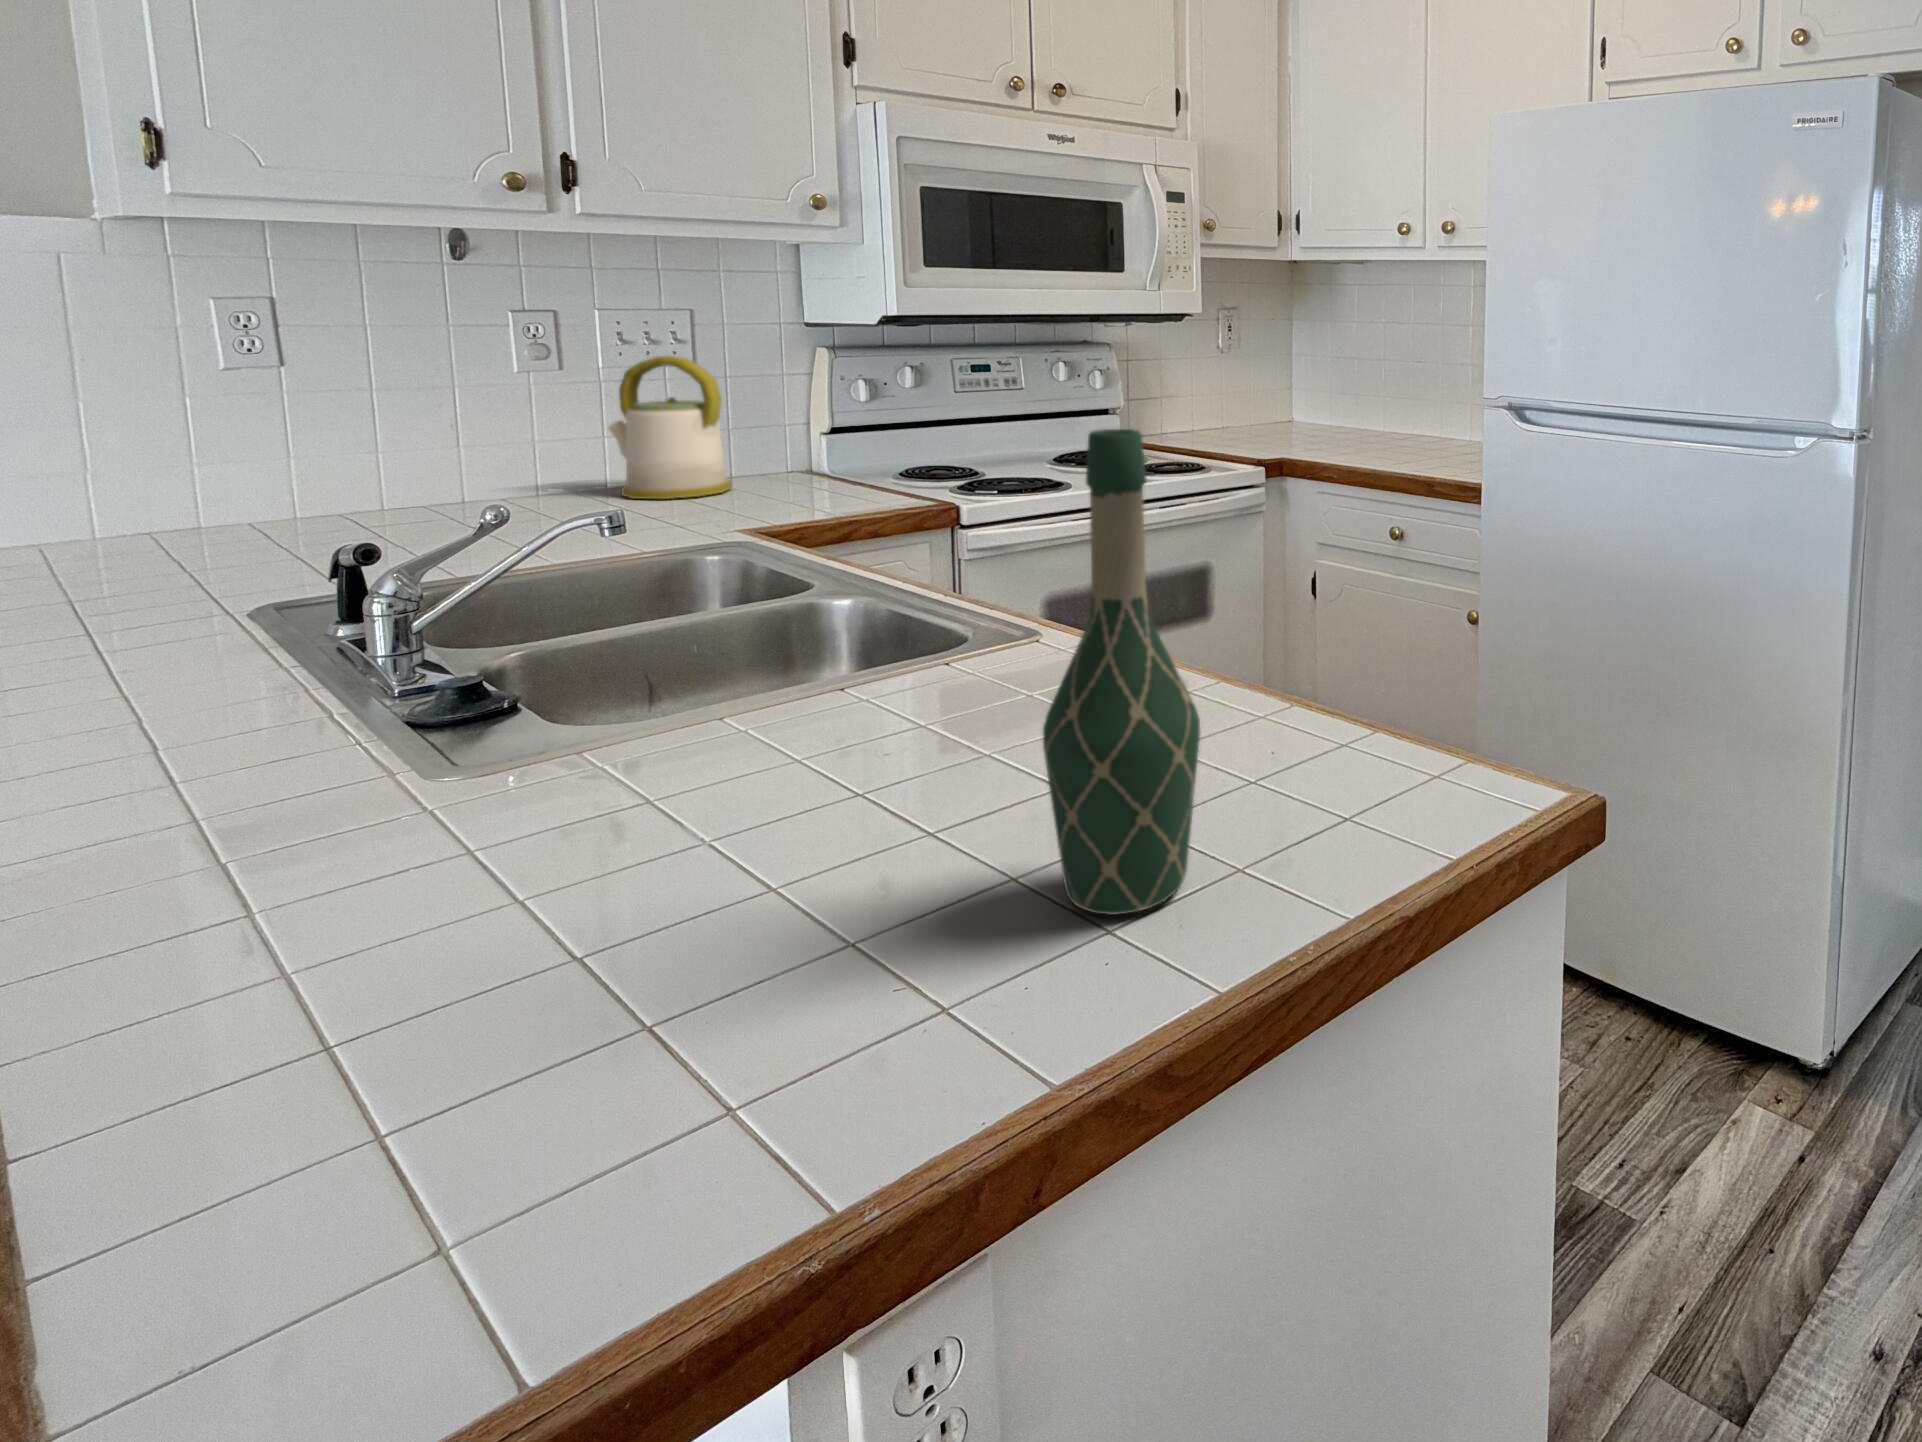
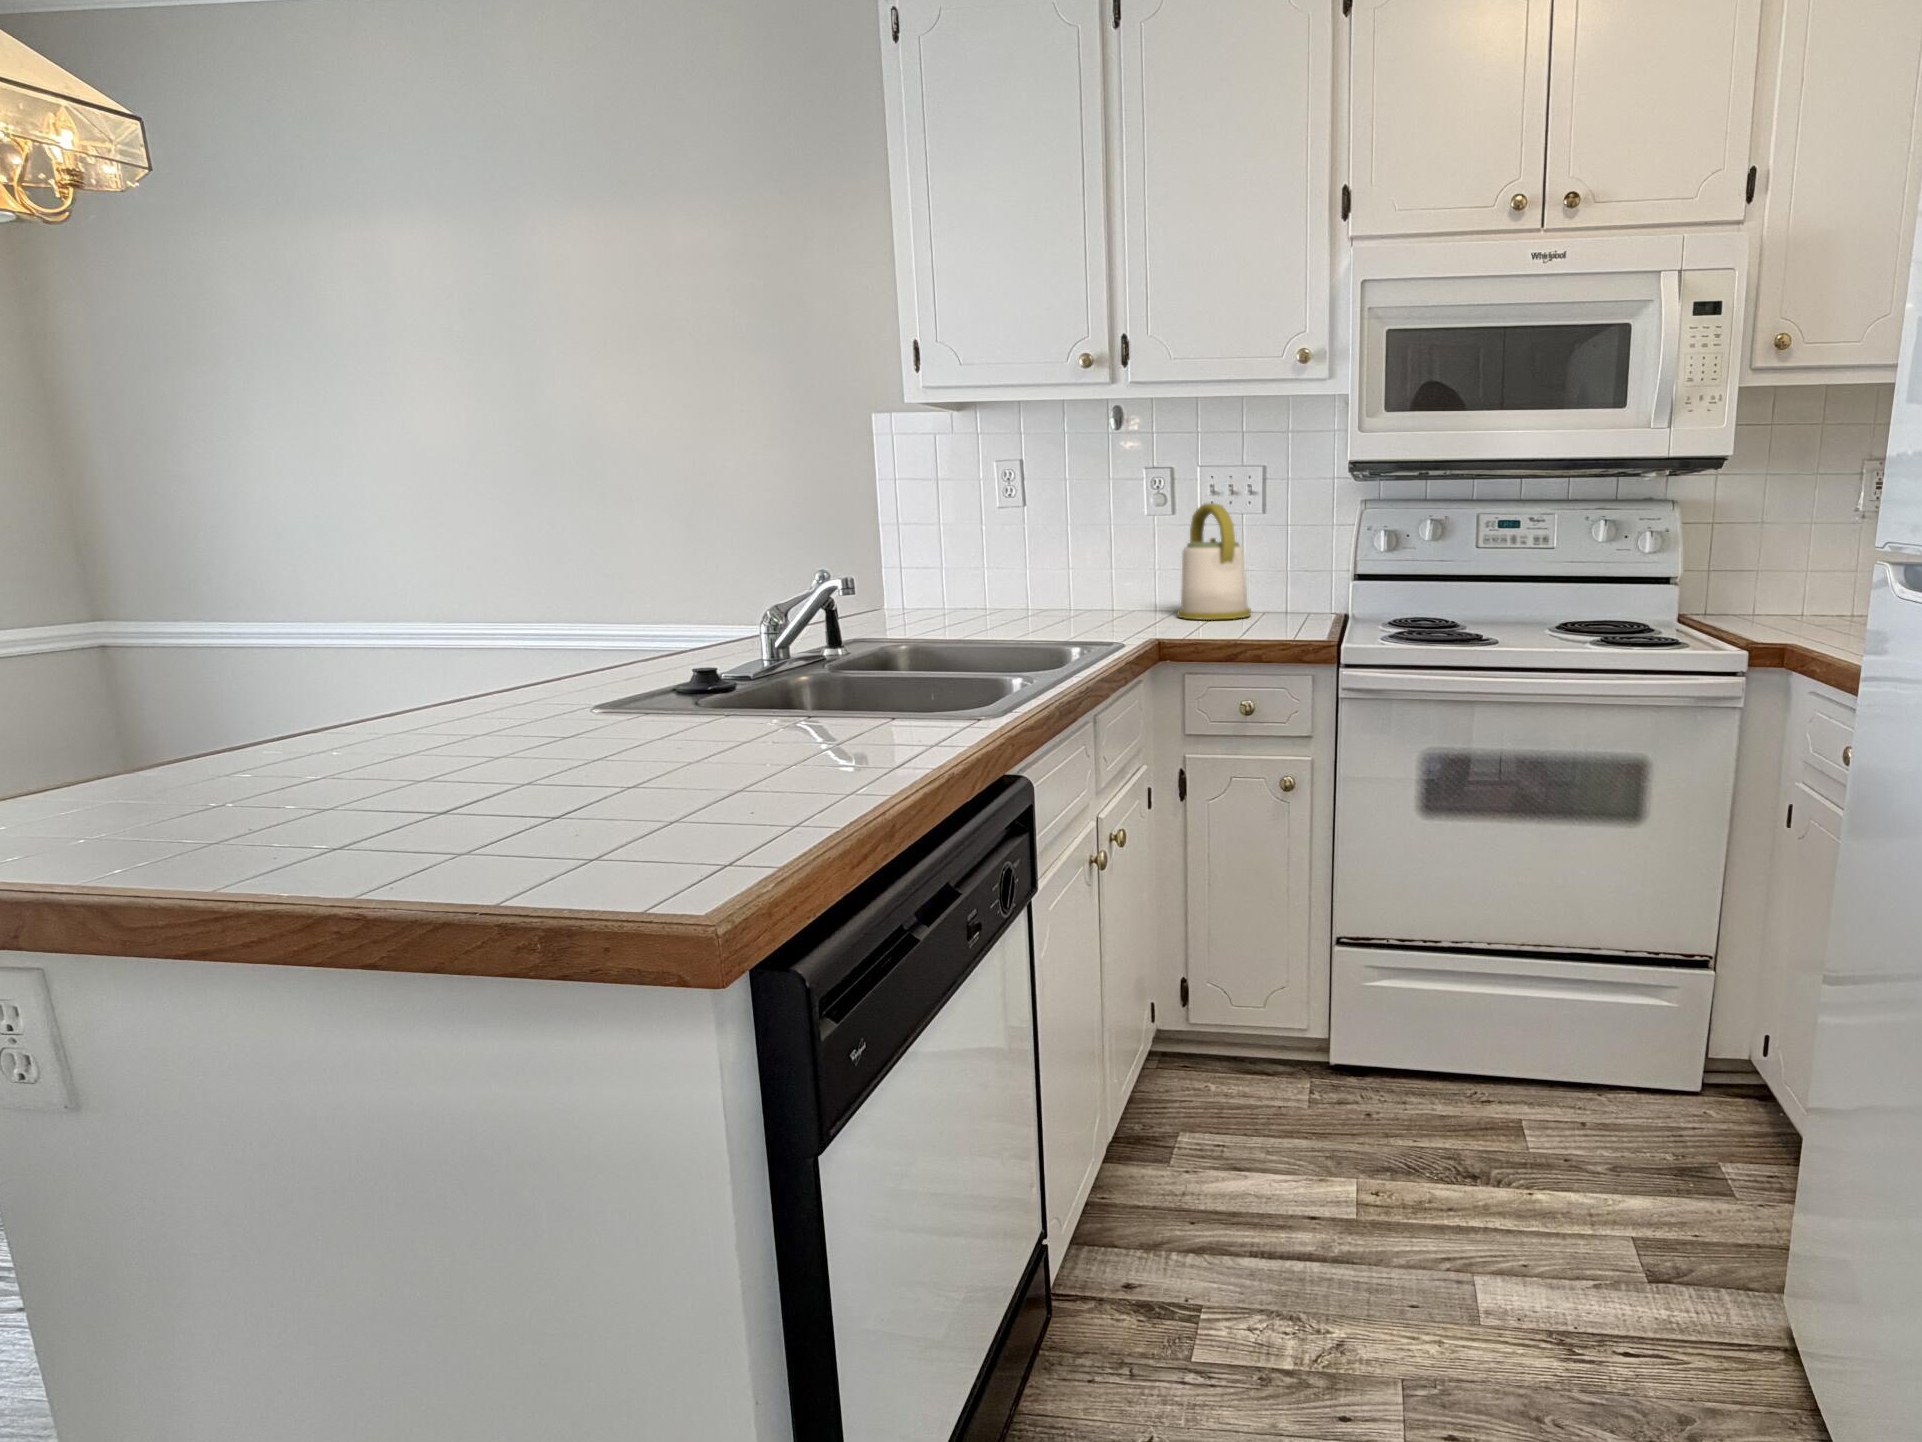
wine bottle: present [1043,429,1200,915] -> none [252,465,414,868]

